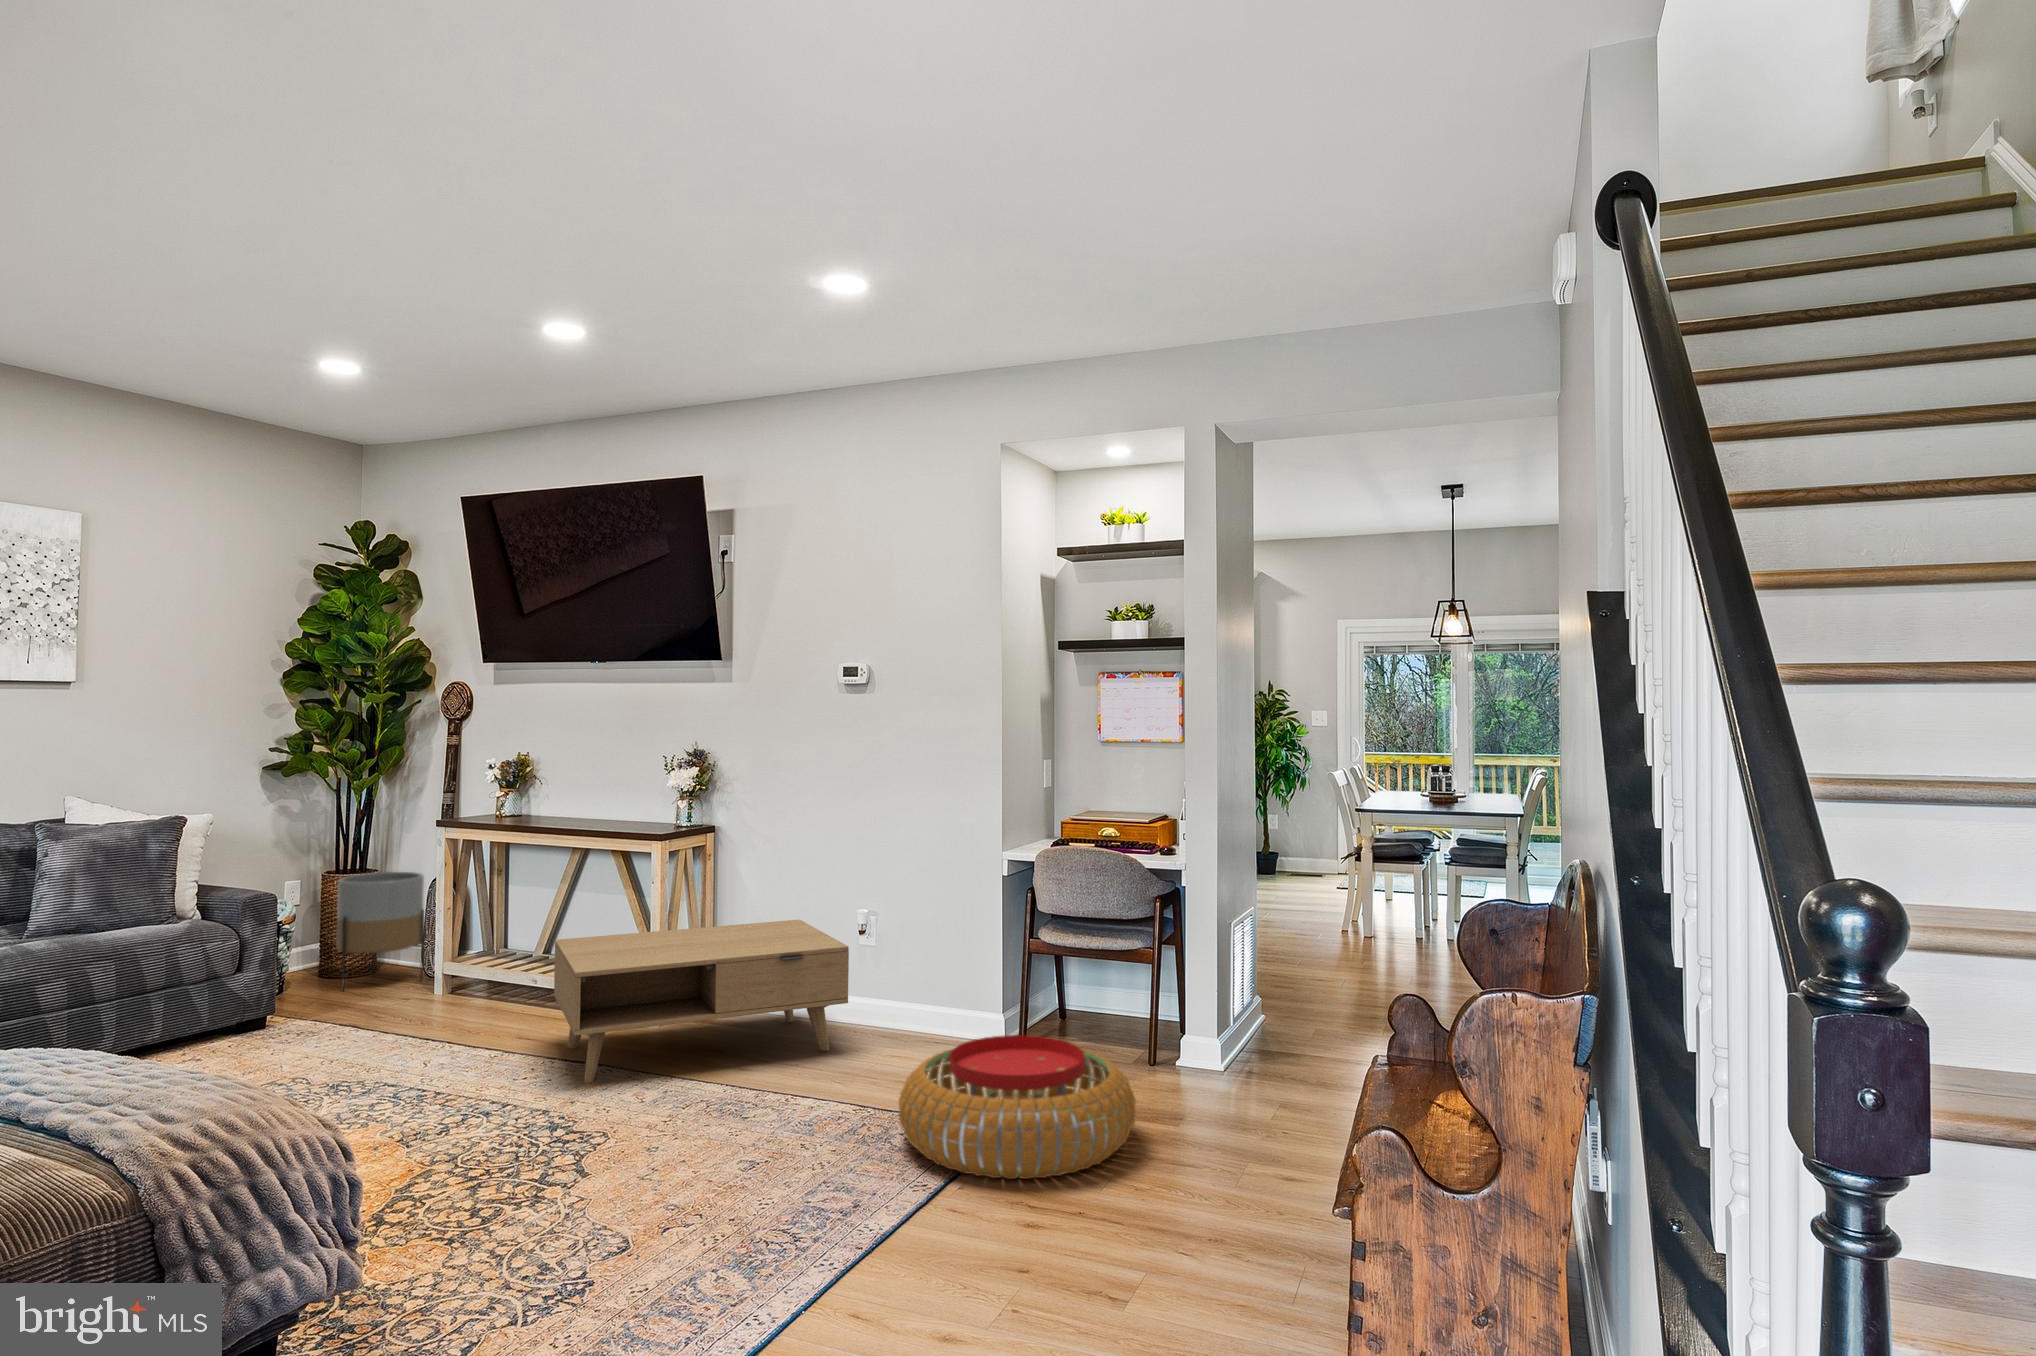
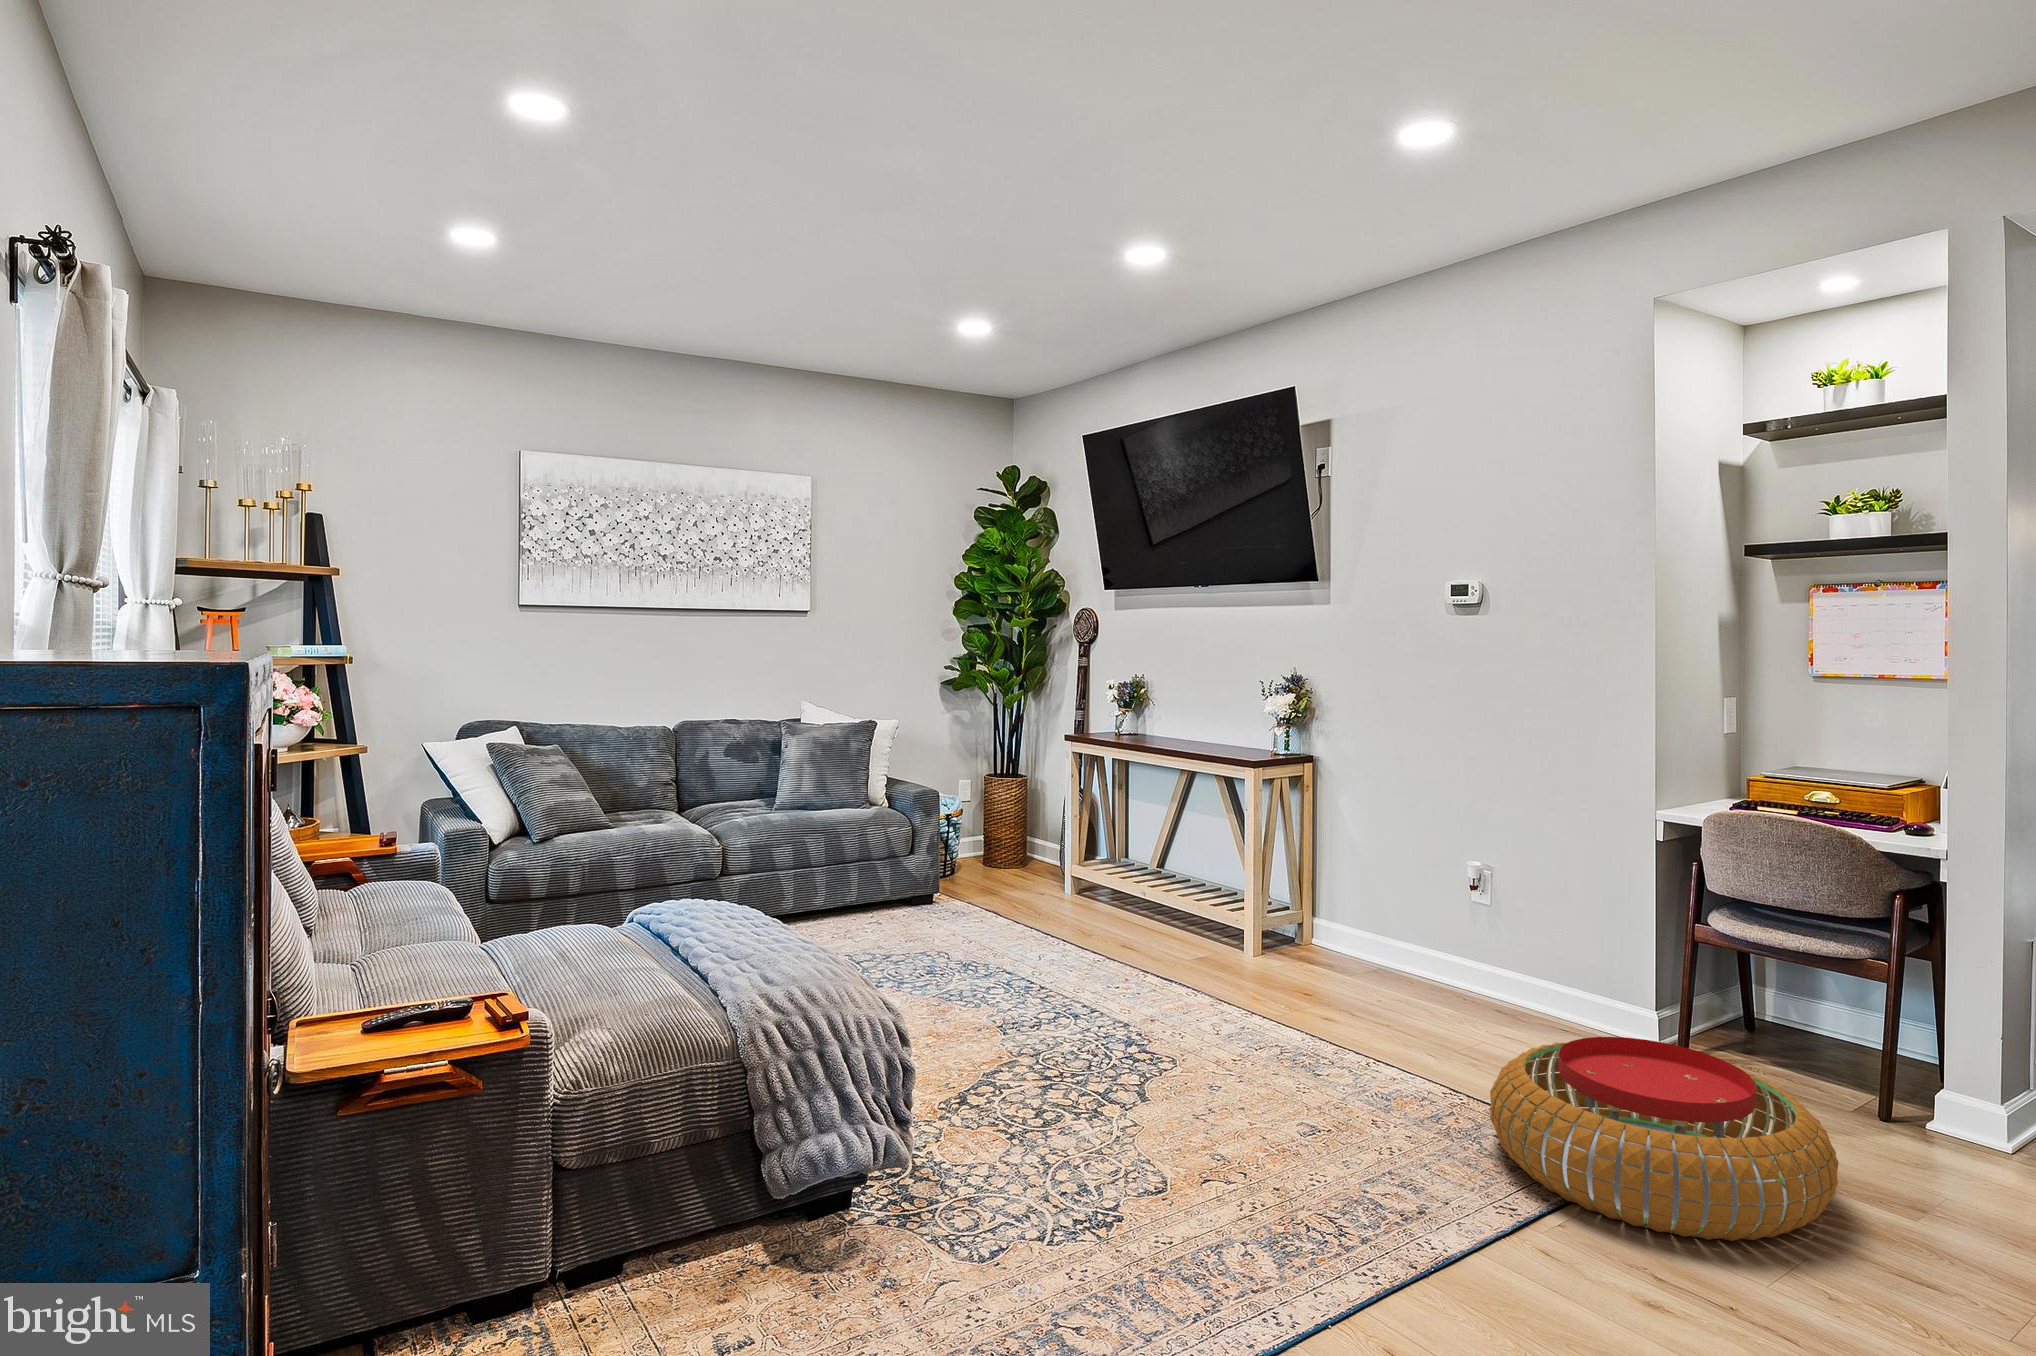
planter: present [336,872,424,991] -> none [992,779,1059,879]
coffee table: present [554,920,849,1083] -> none [1151,857,1449,1011]

